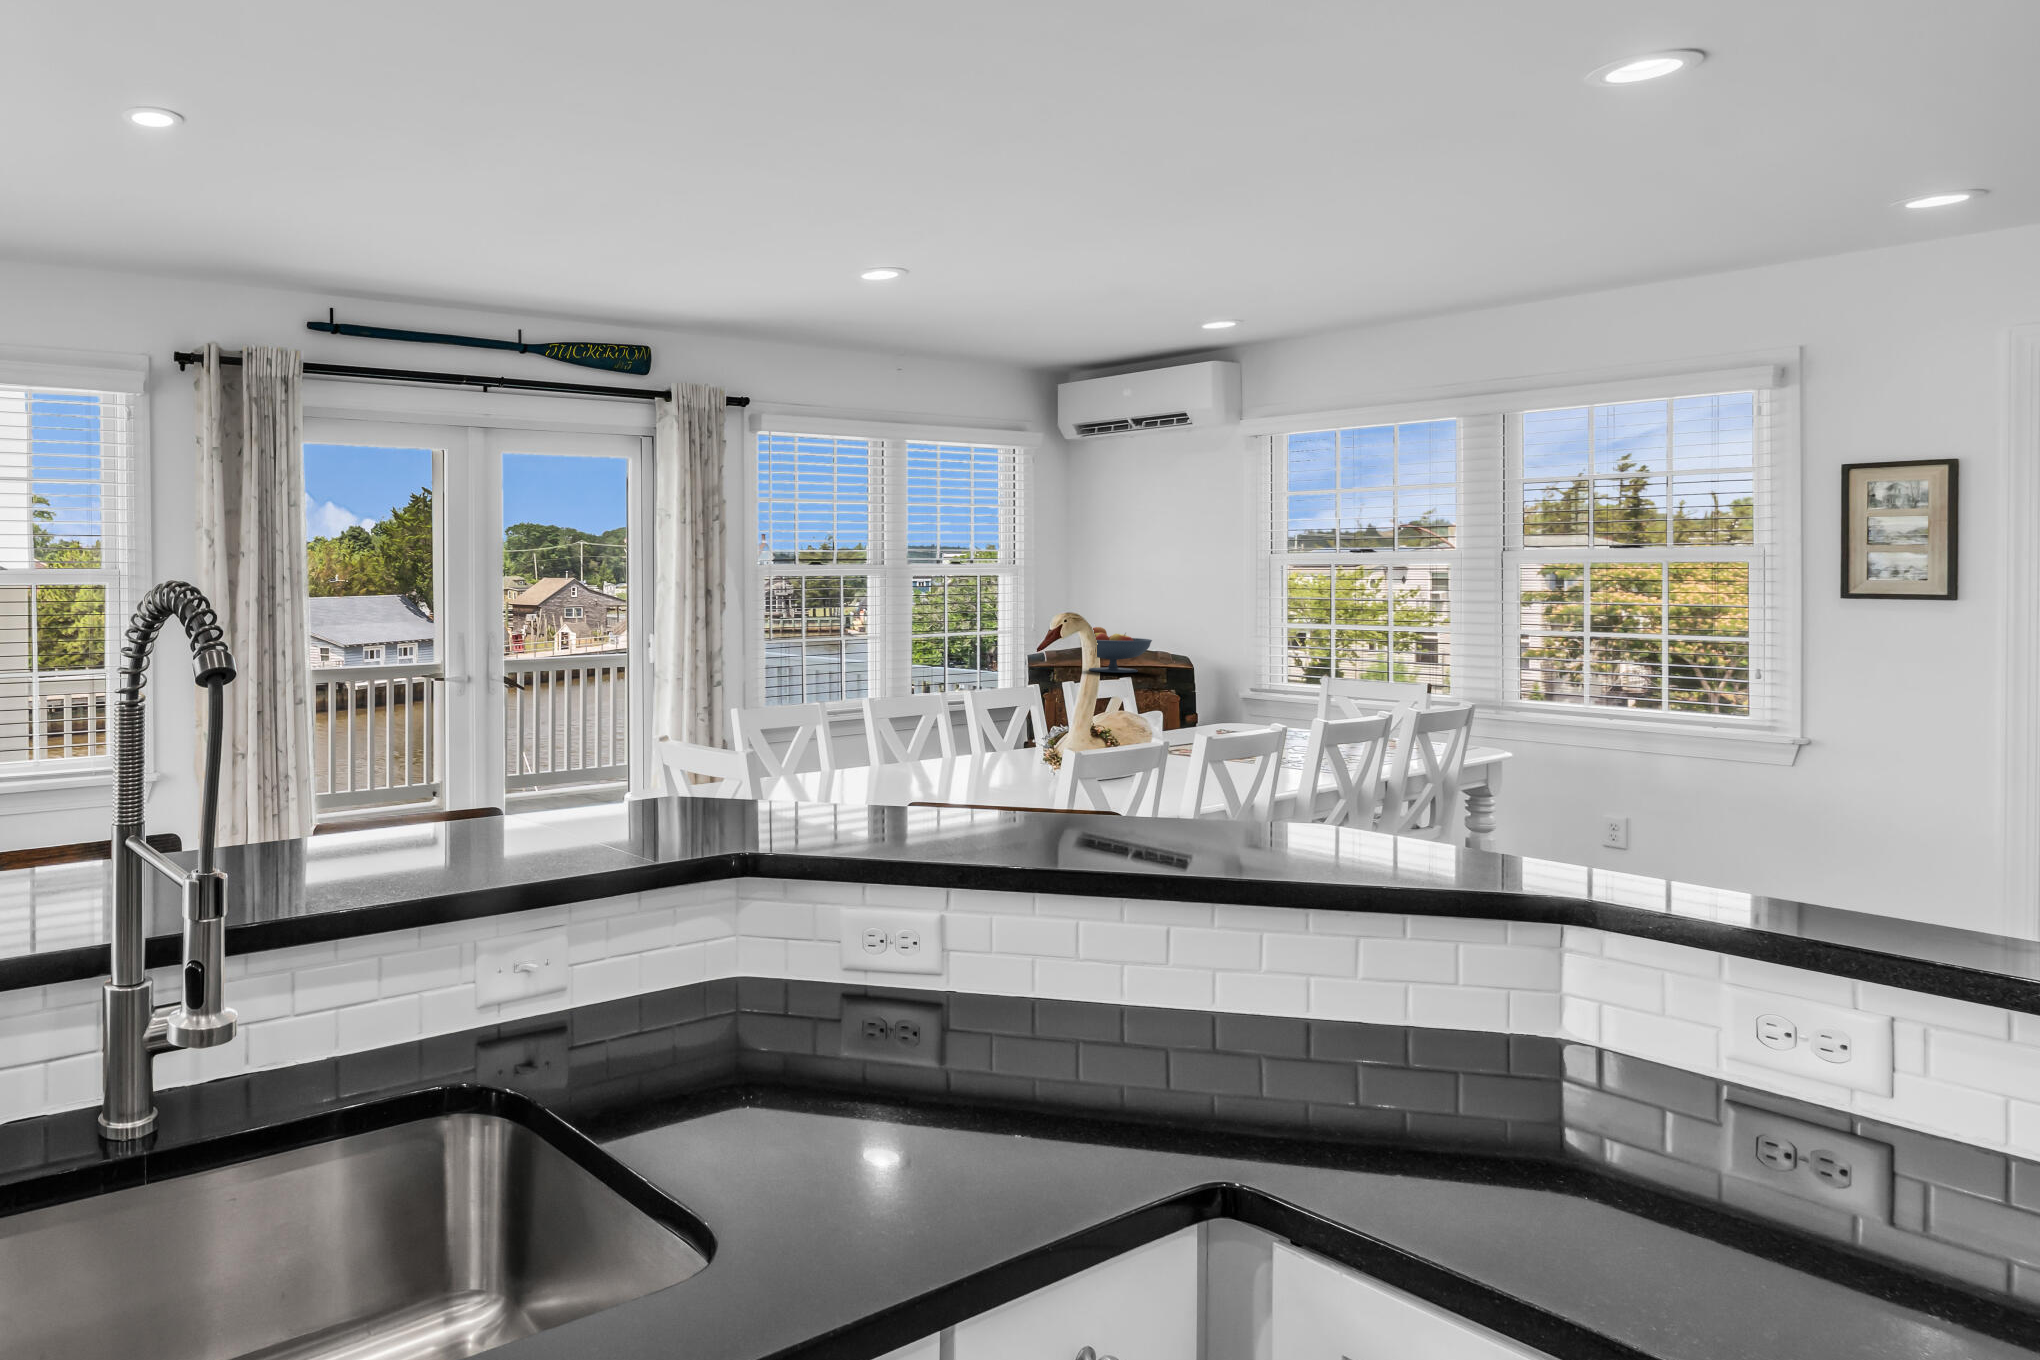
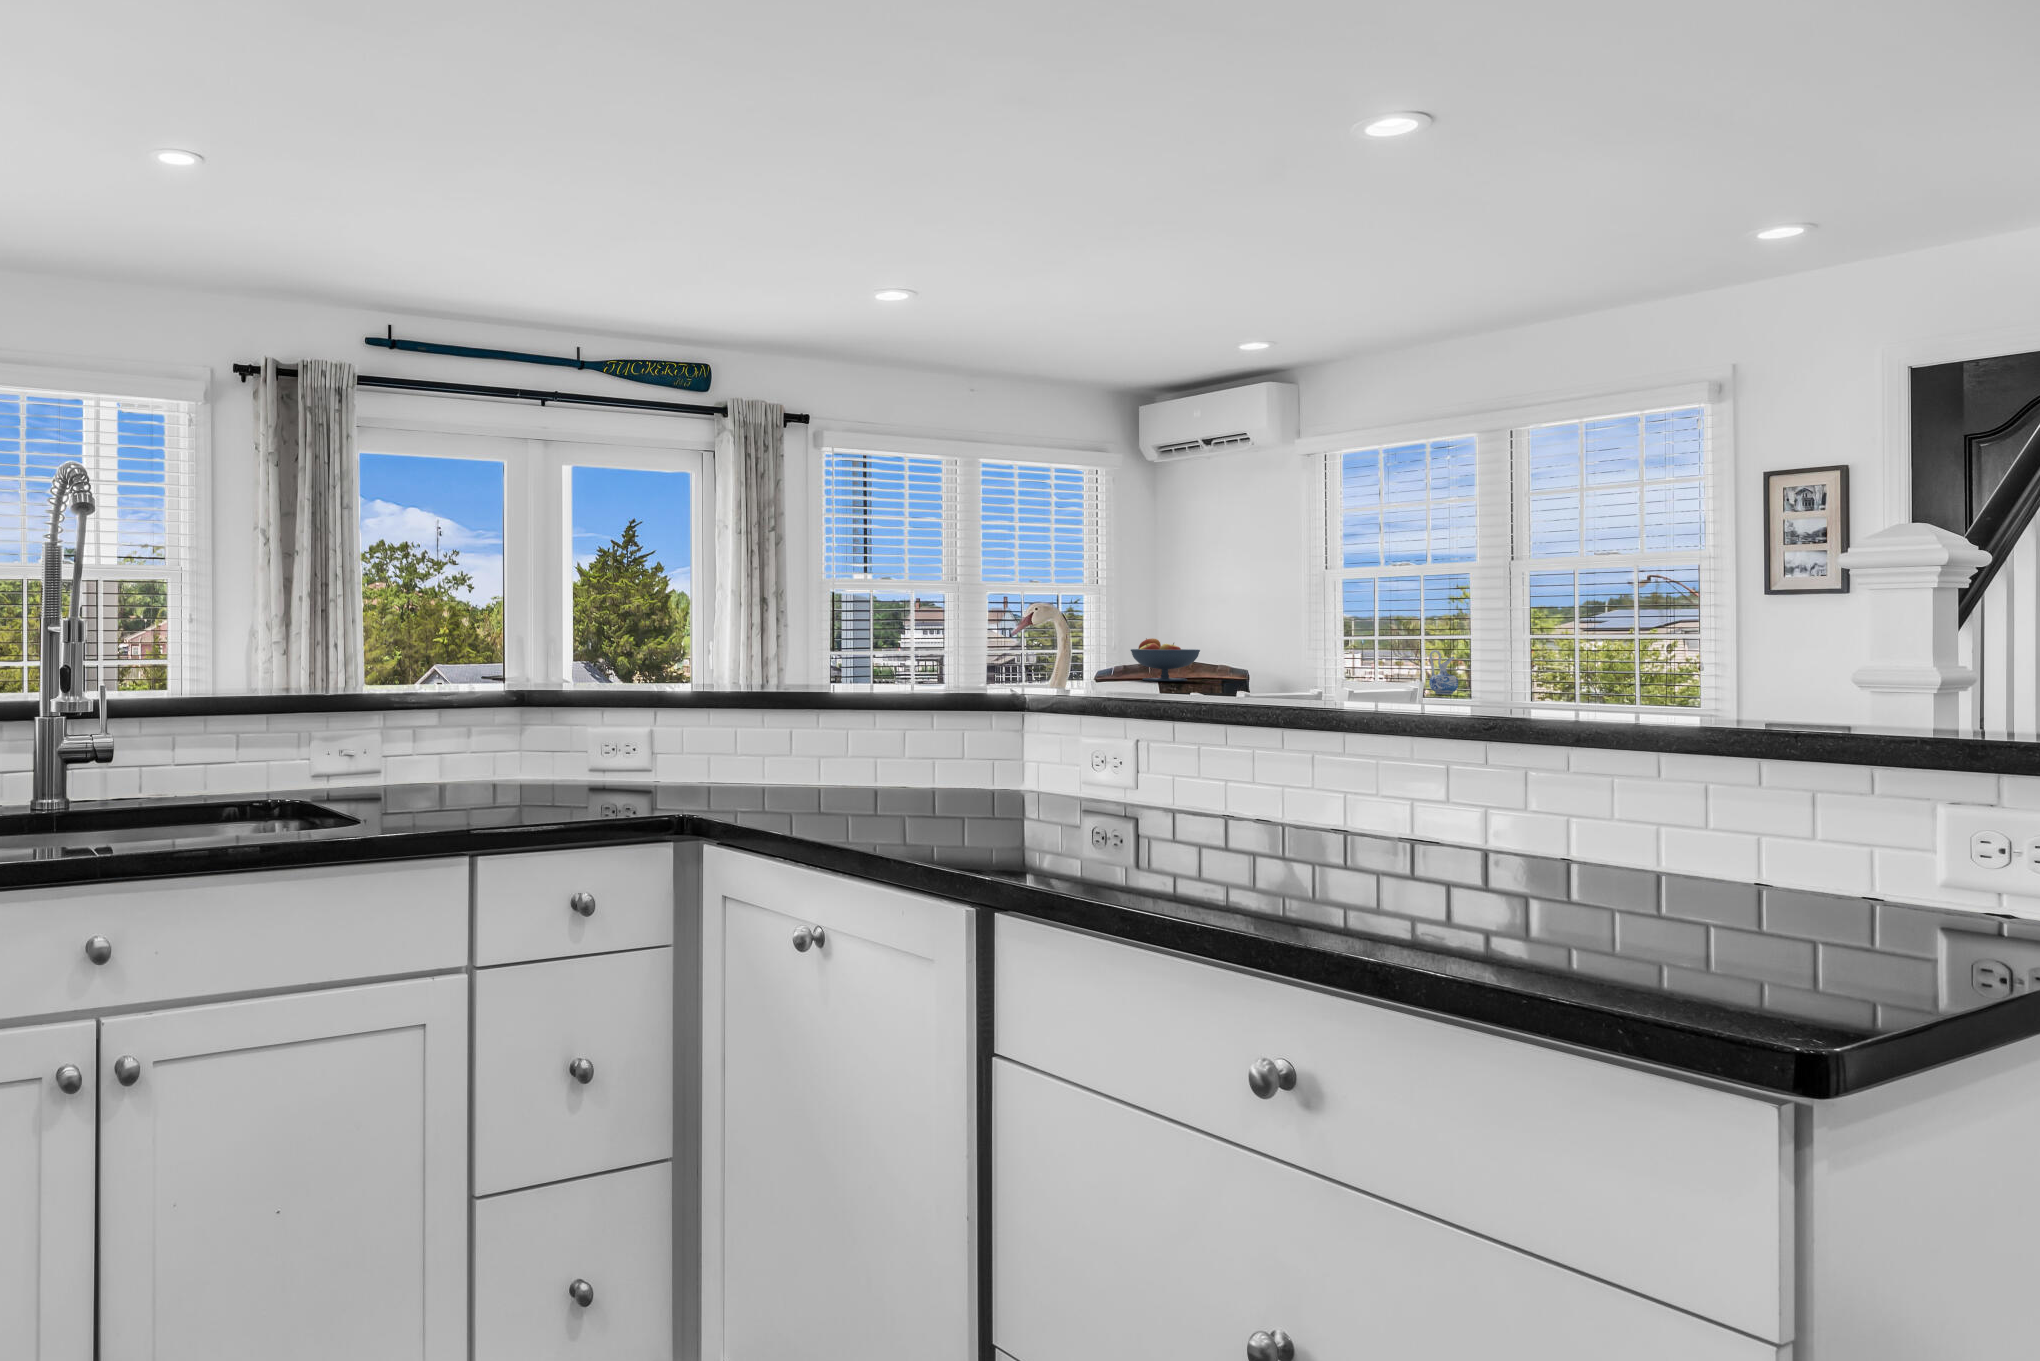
ceramic pitcher: none [1433,650,1468,698] -> present [1429,650,1458,695]

